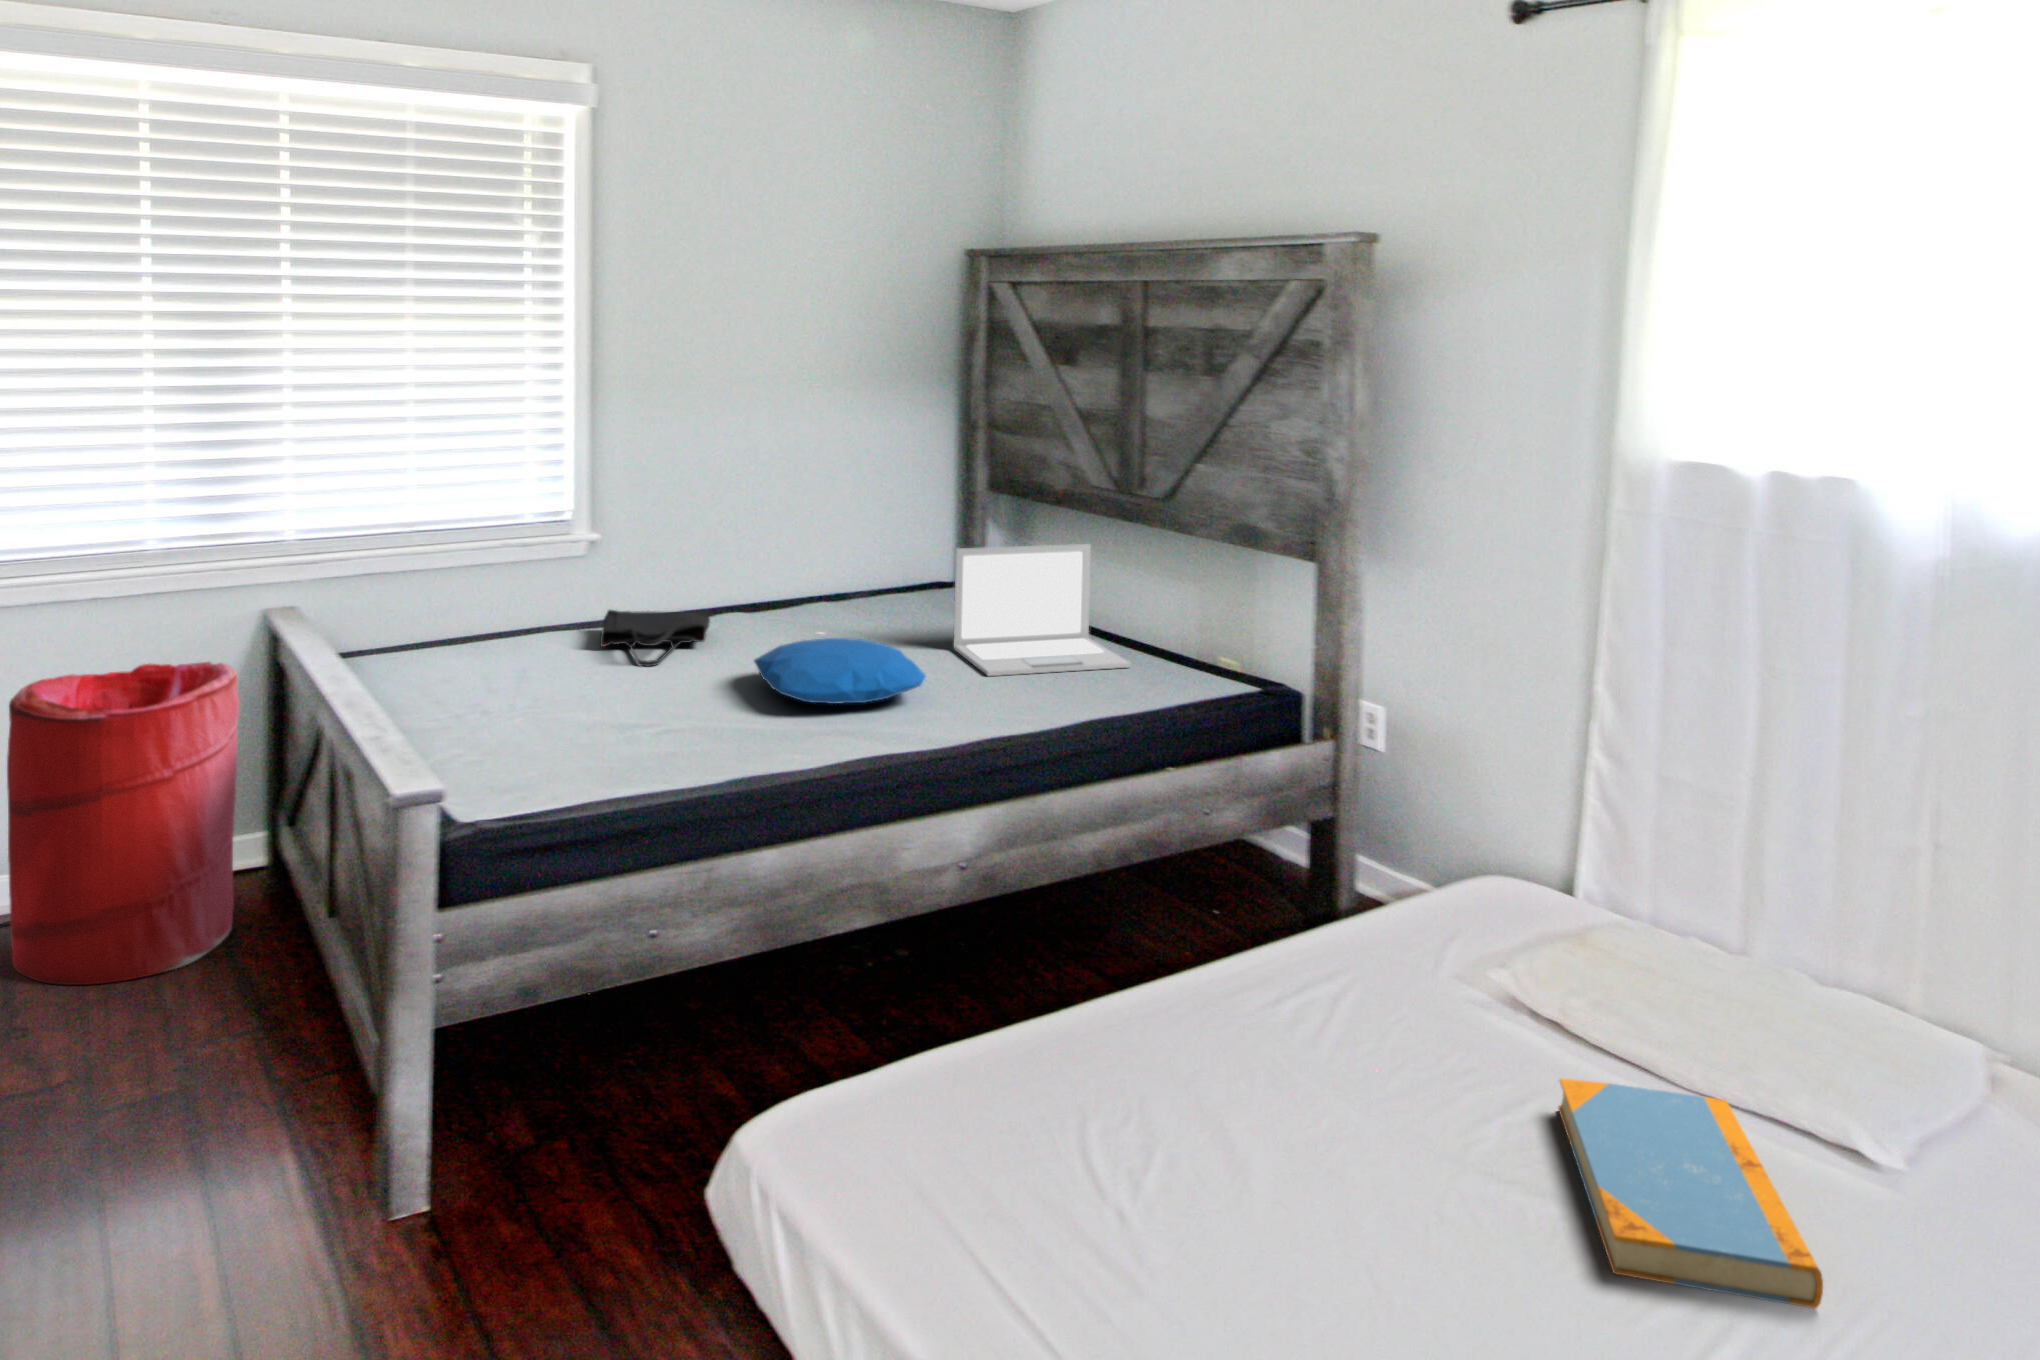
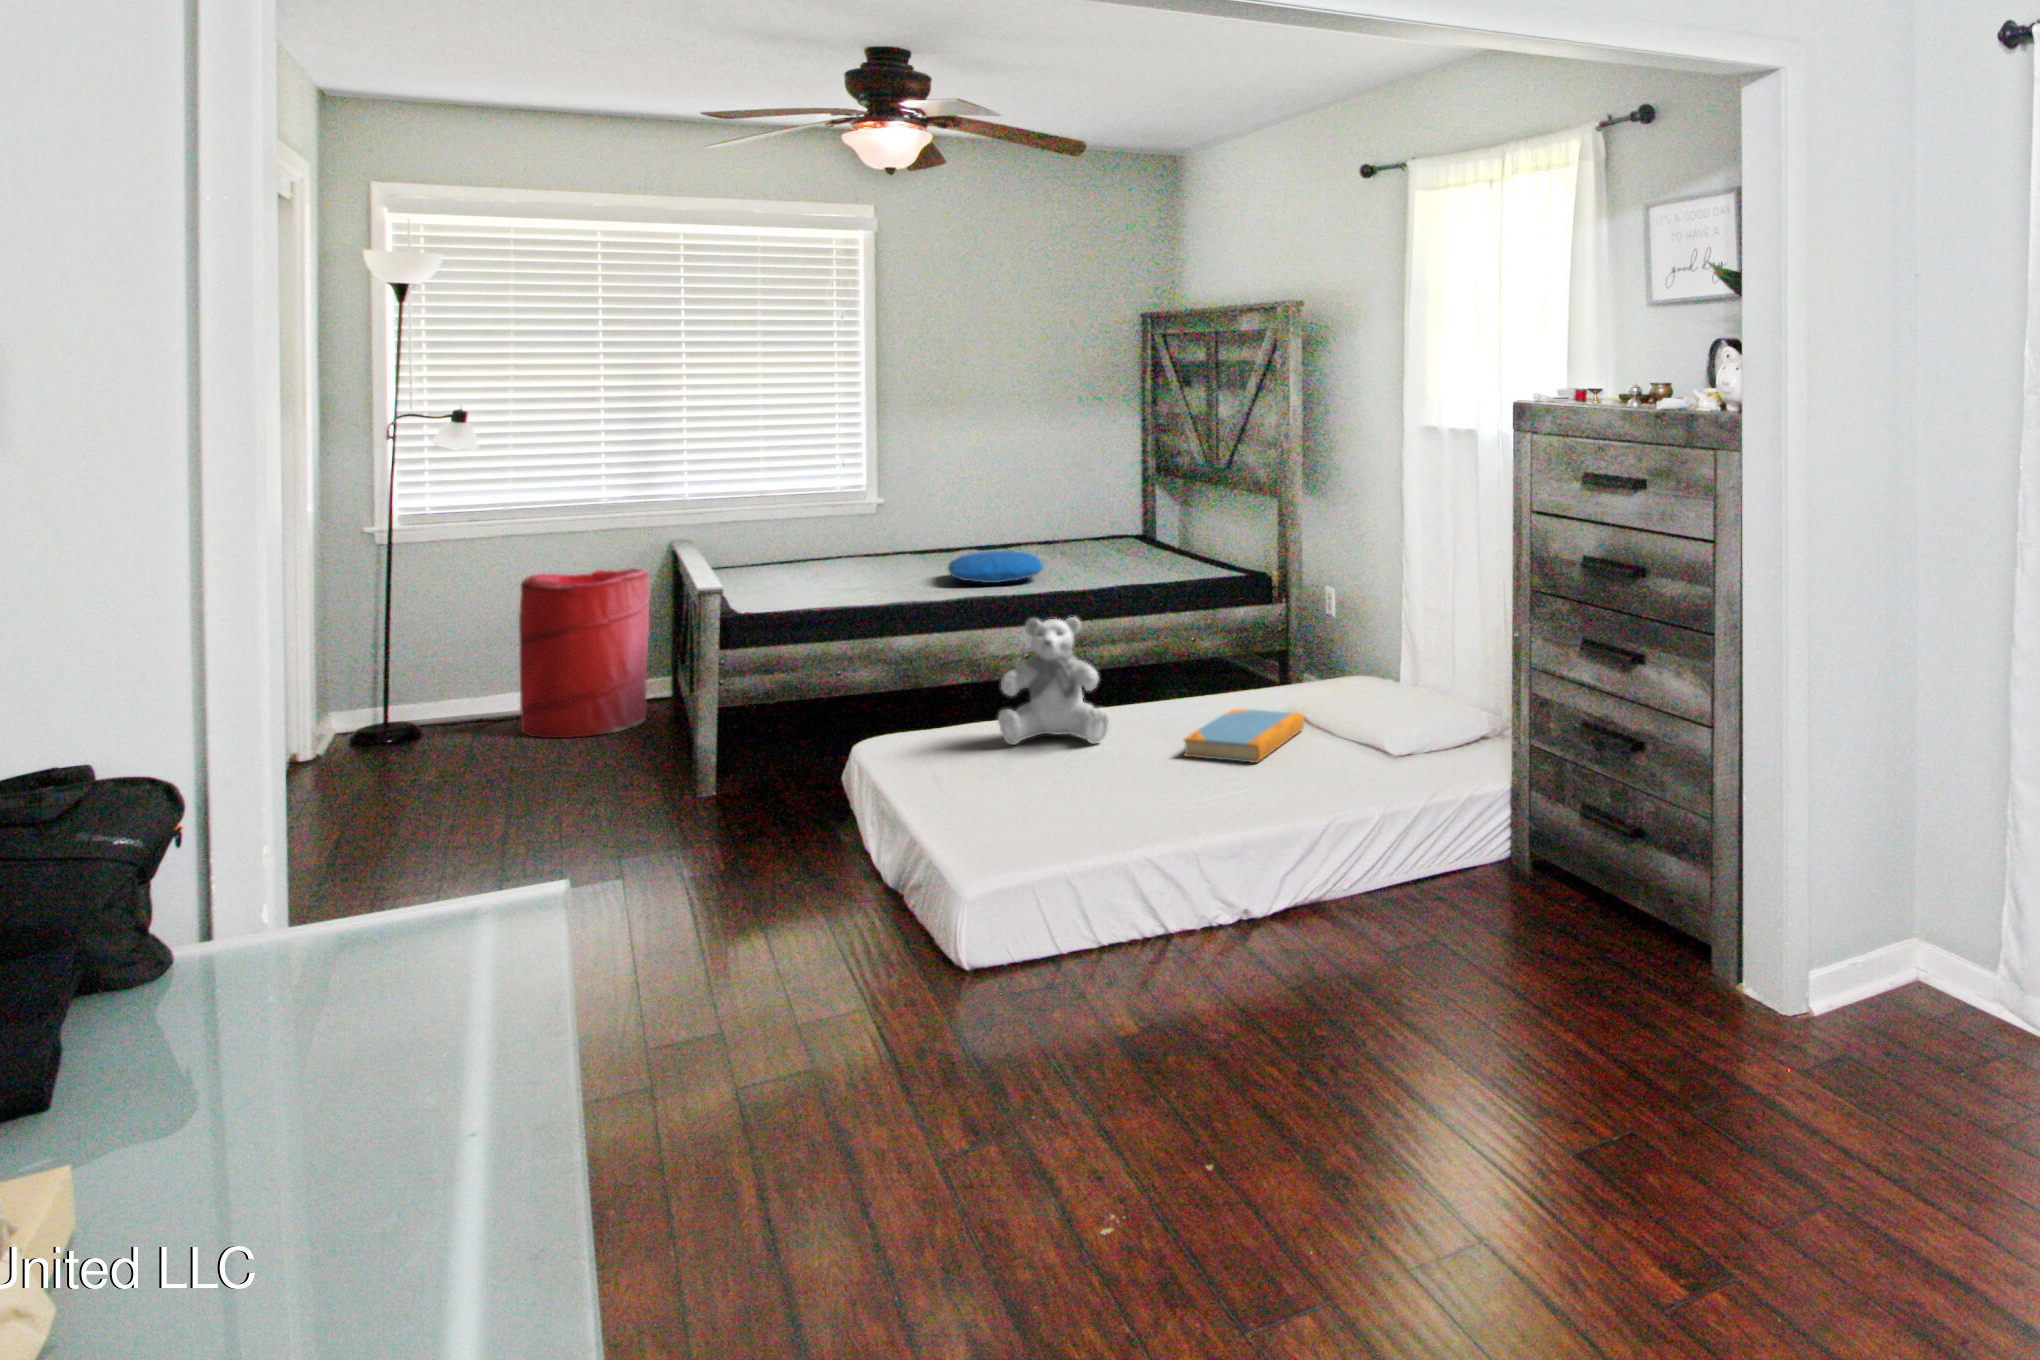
laptop: present [954,544,1131,676] -> none [1092,499,1191,575]
tote bag: present [600,610,710,666] -> none [872,546,949,572]
teddy bear: none [1152,917,1392,1224] -> present [998,617,1109,745]

